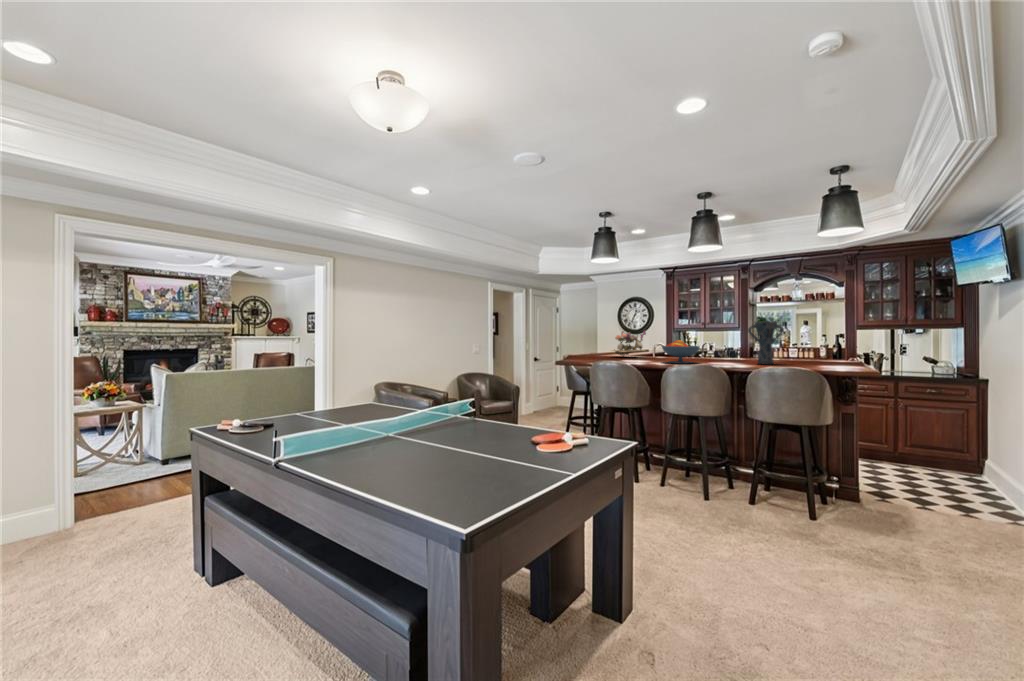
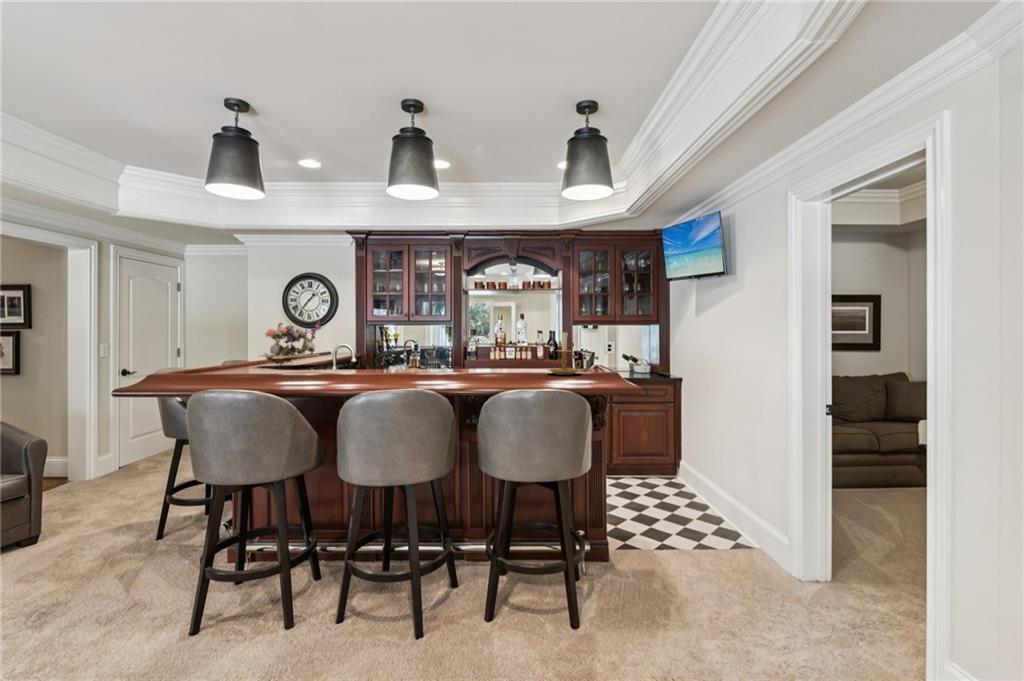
vase: present [748,321,784,364] -> none [475,312,519,376]
candle holder: none [807,333,840,365] -> present [547,332,581,375]
fruit bowl: present [662,340,700,363] -> none [341,339,405,380]

